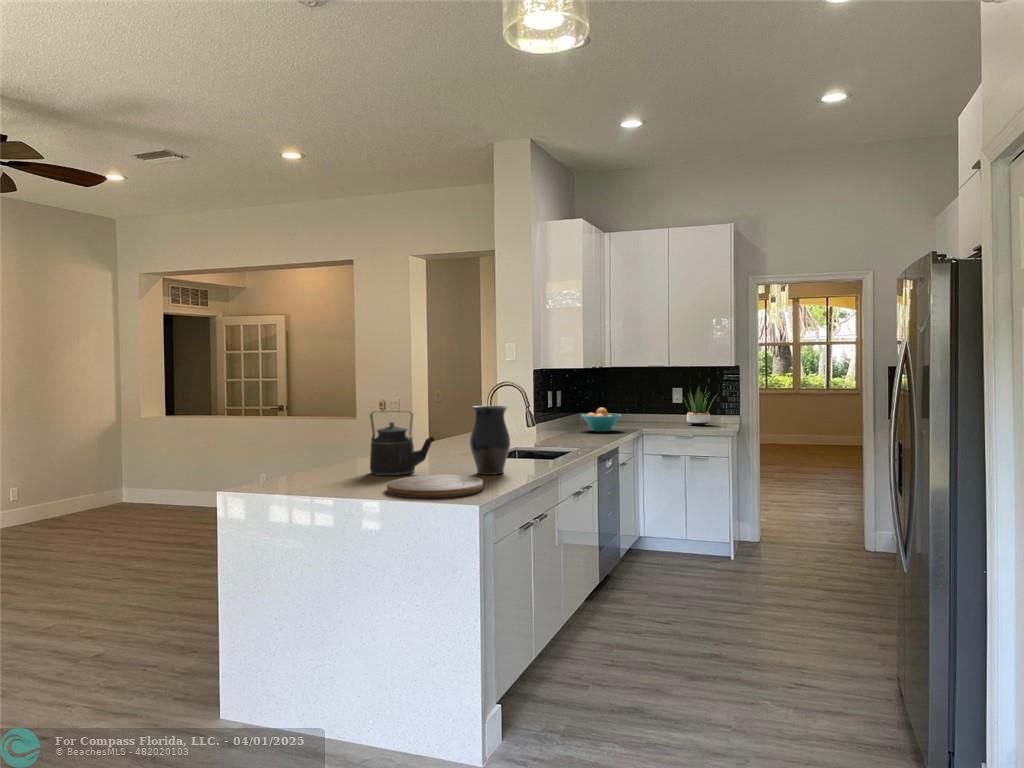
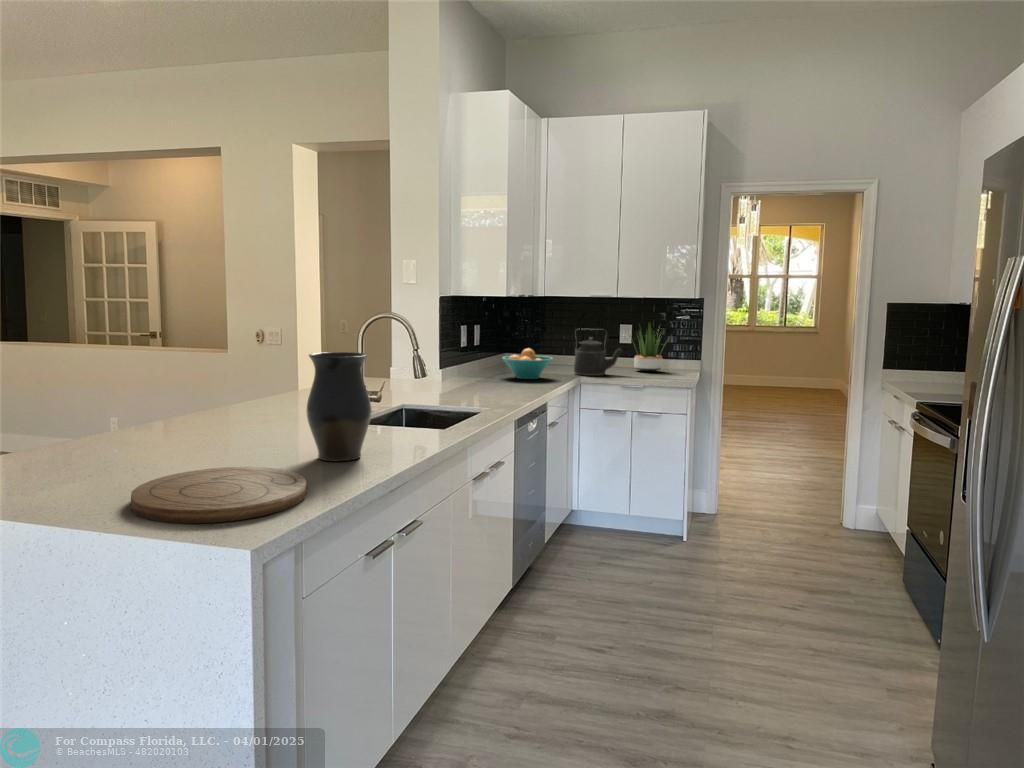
kettle: present [370,411,435,476] -> present [574,337,622,376]

